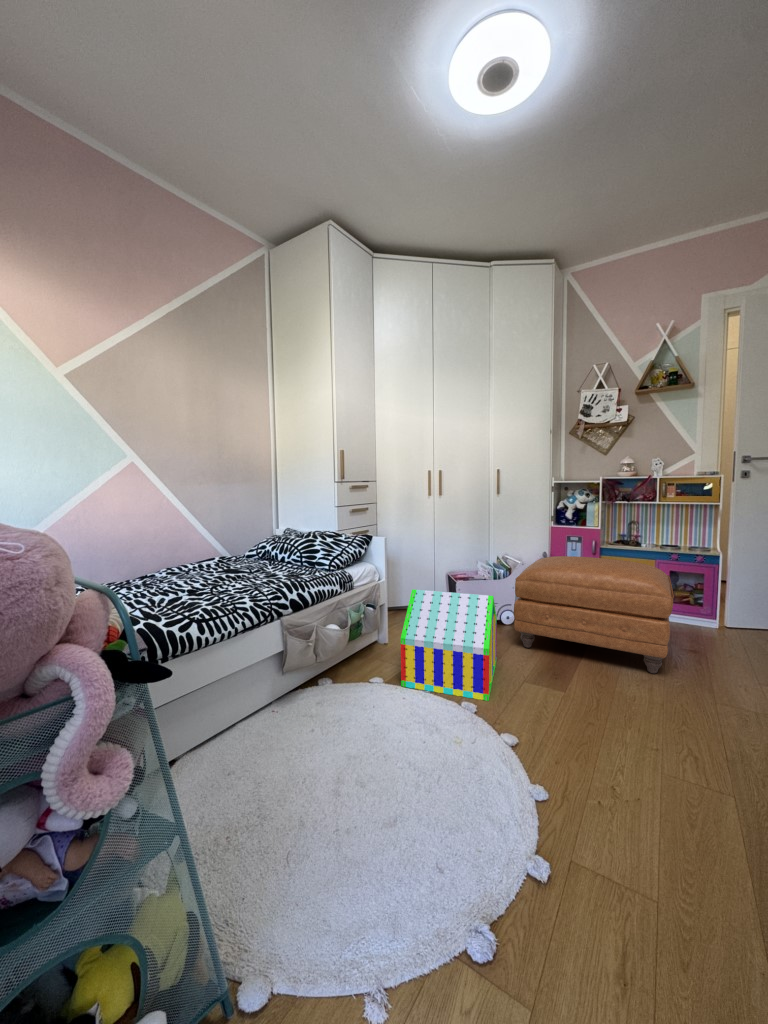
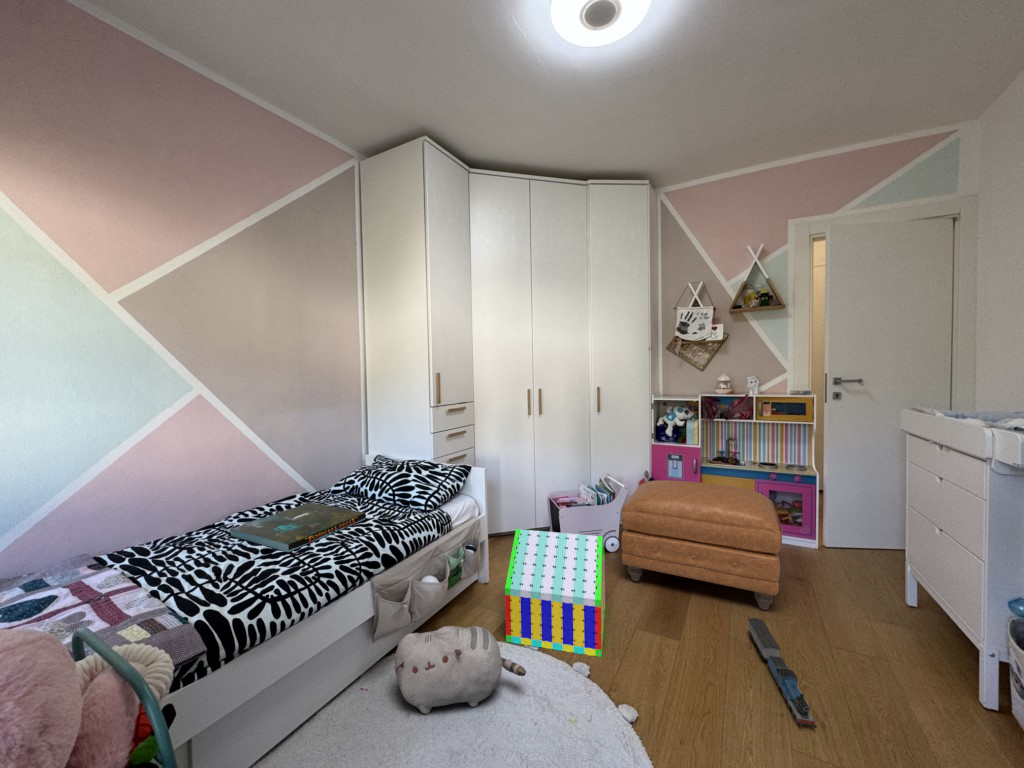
board game: none [161,562,276,592] -> present [231,502,366,552]
plush toy: none [301,660,417,731] -> present [395,626,526,714]
toy train: none [633,675,689,759] -> present [748,618,817,728]

